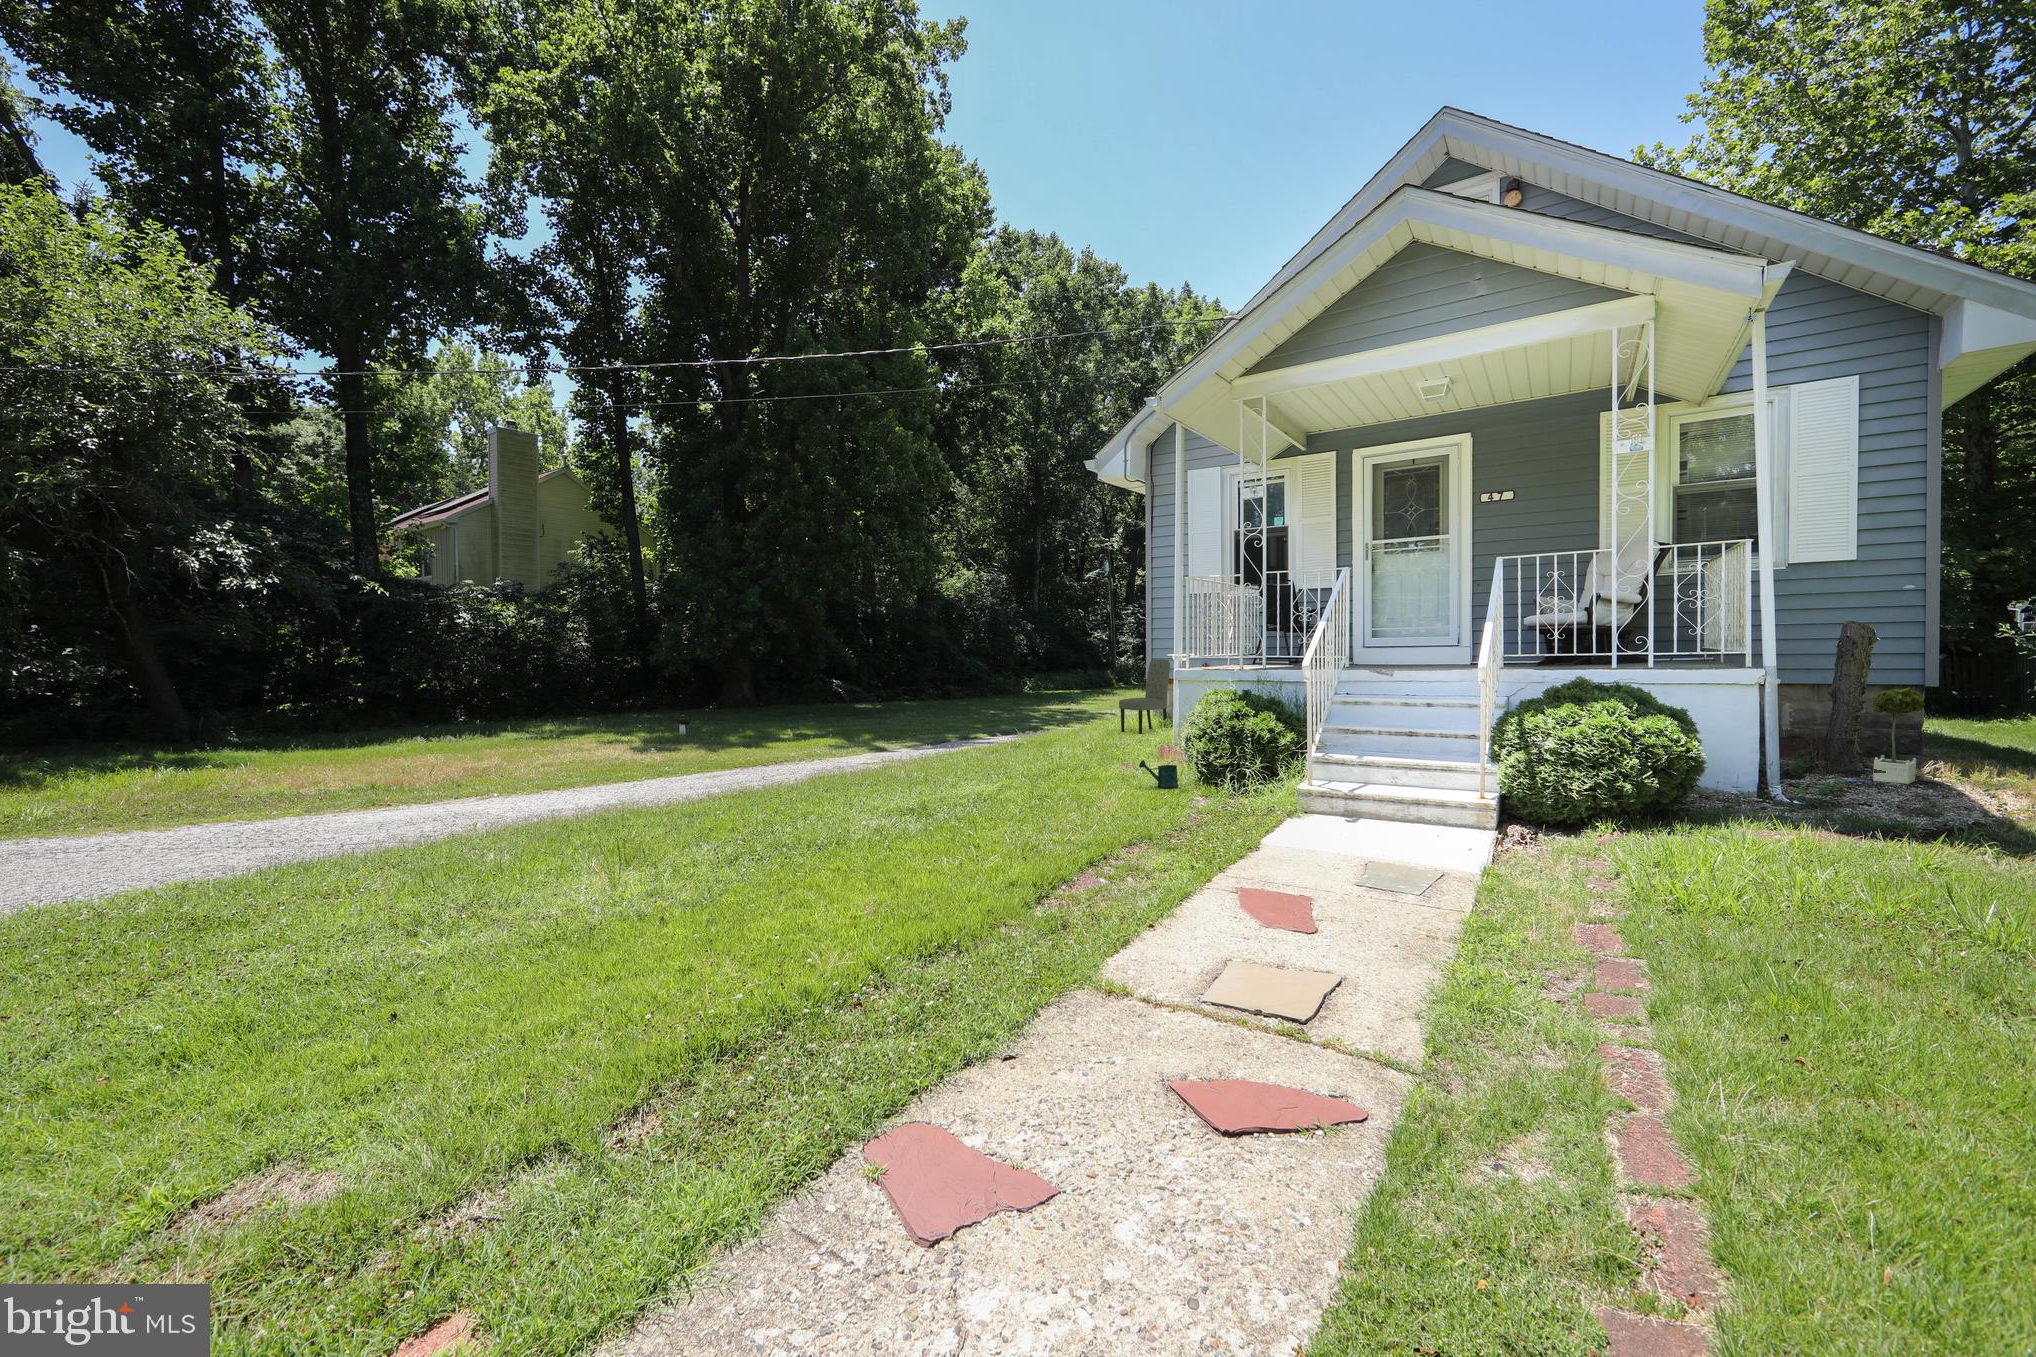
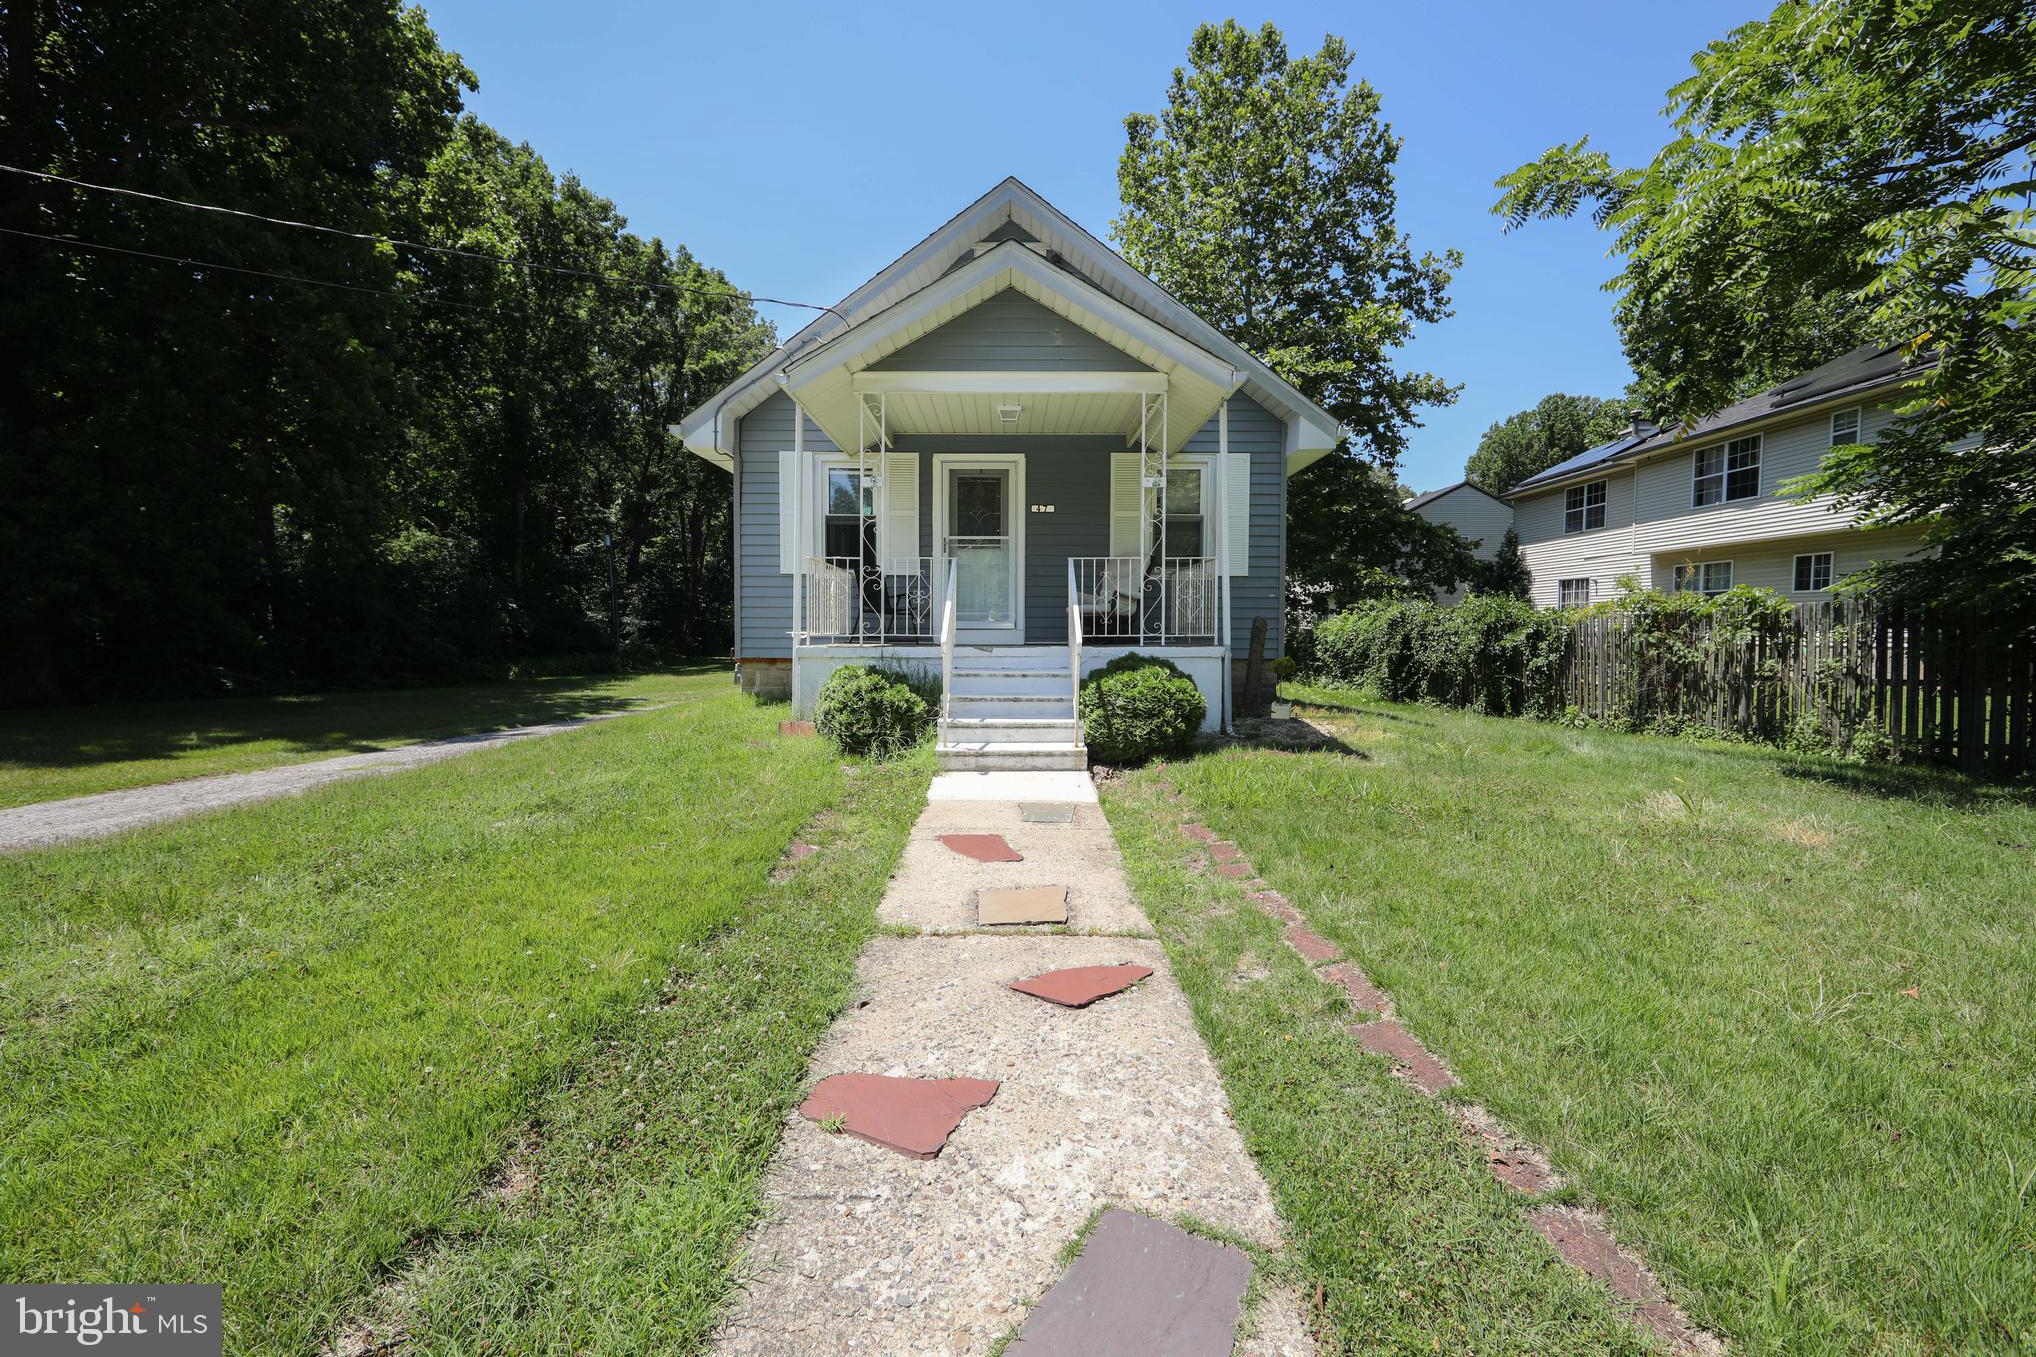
chair: present [1119,659,1170,734] -> none [714,639,768,711]
watering can: present [1139,760,1179,789] -> none [783,733,824,760]

